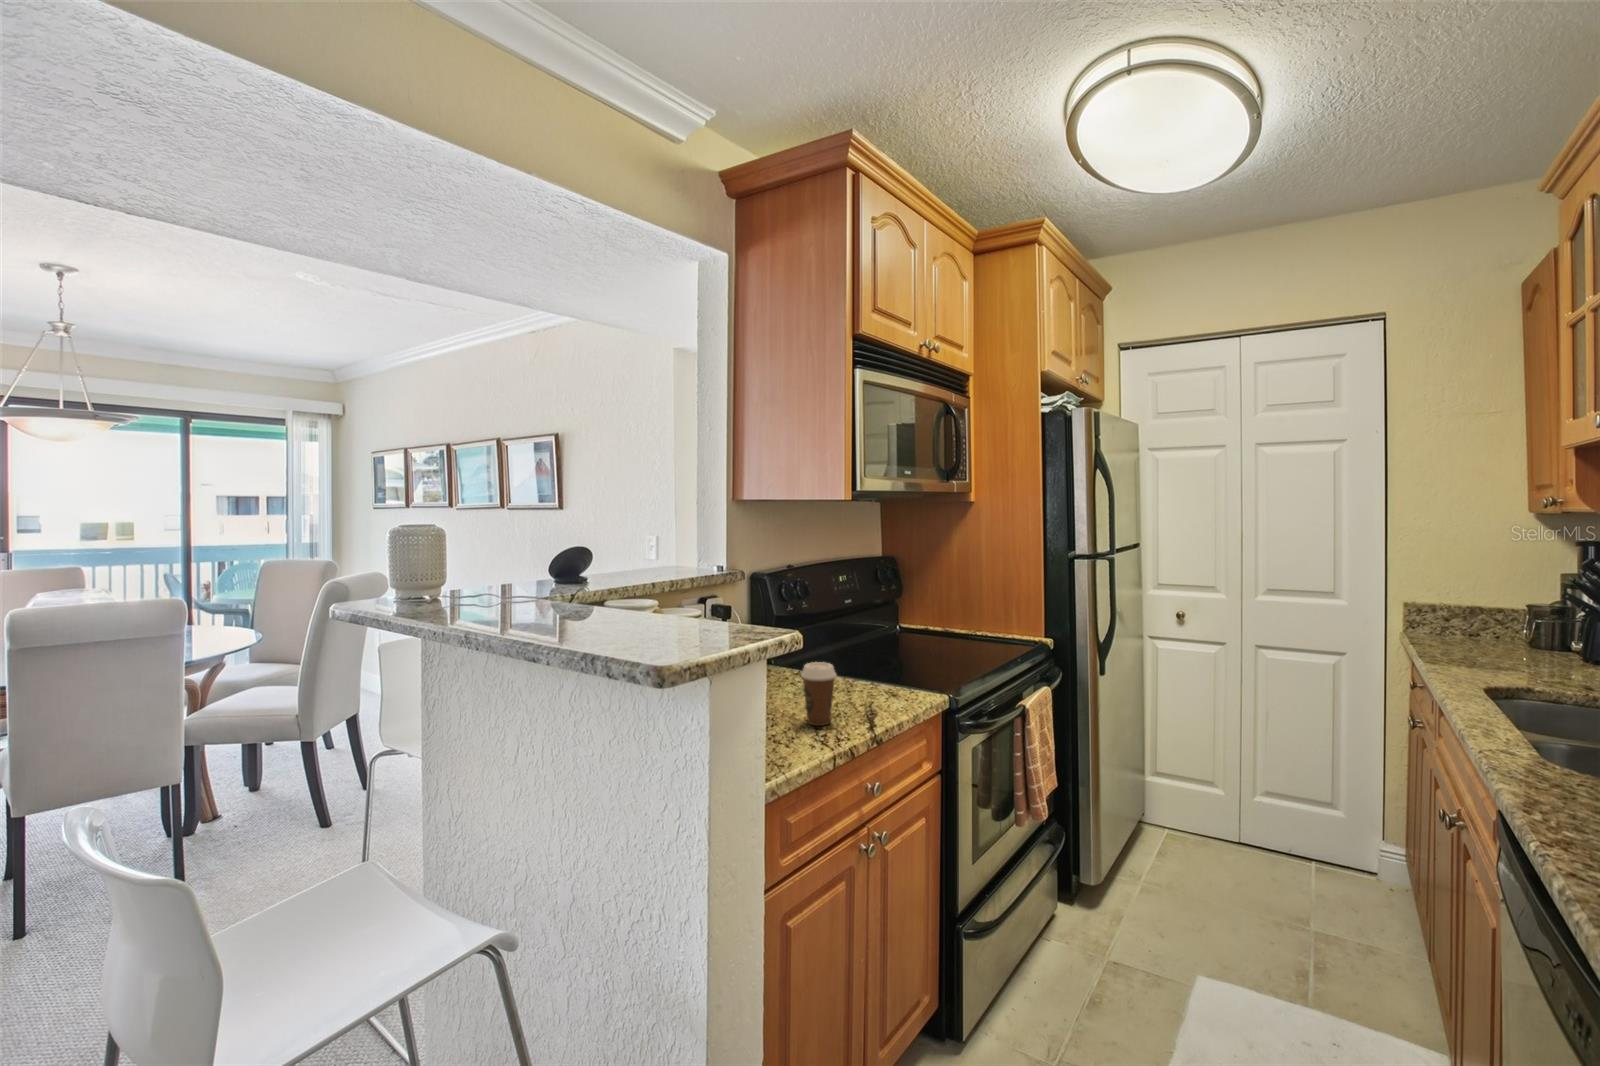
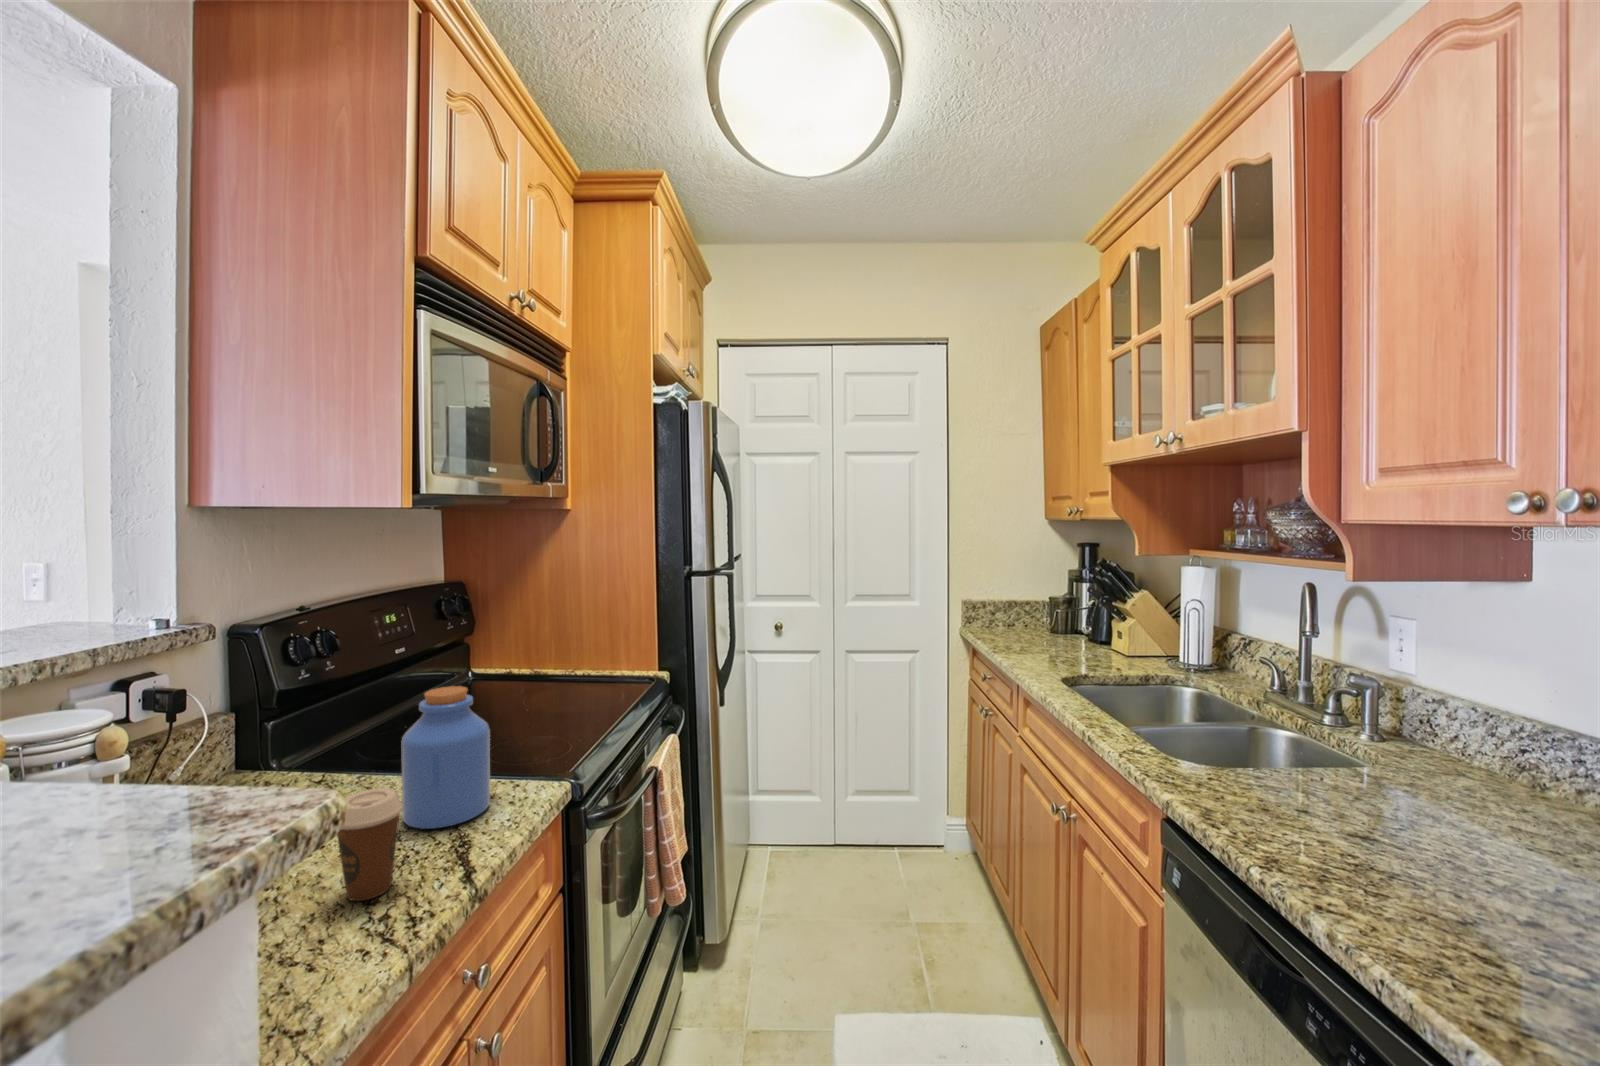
jar: none [842,614,893,703] -> present [401,686,490,829]

